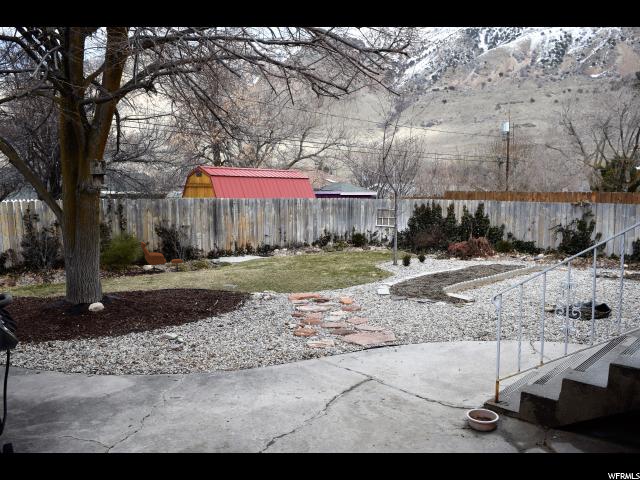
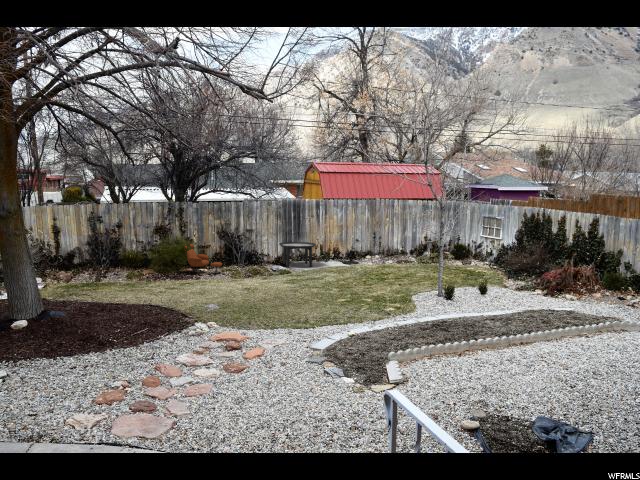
round table: none [213,238,252,263] -> present [279,242,316,268]

